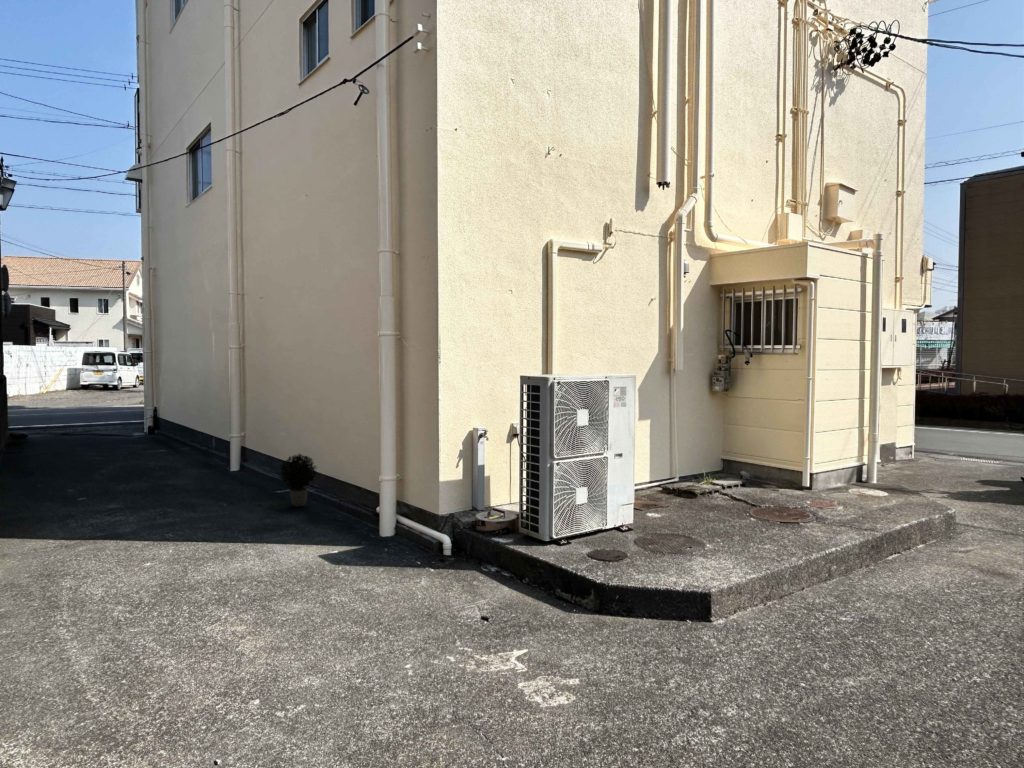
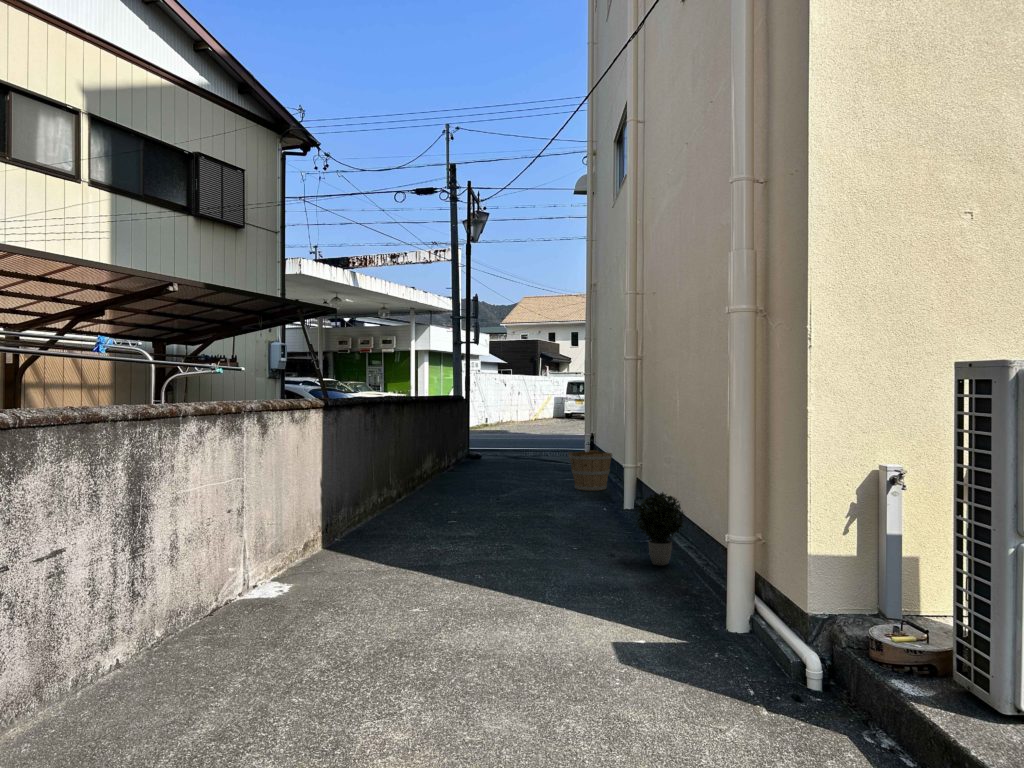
wooden bucket: none [161,423,203,459] -> present [569,450,612,491]

